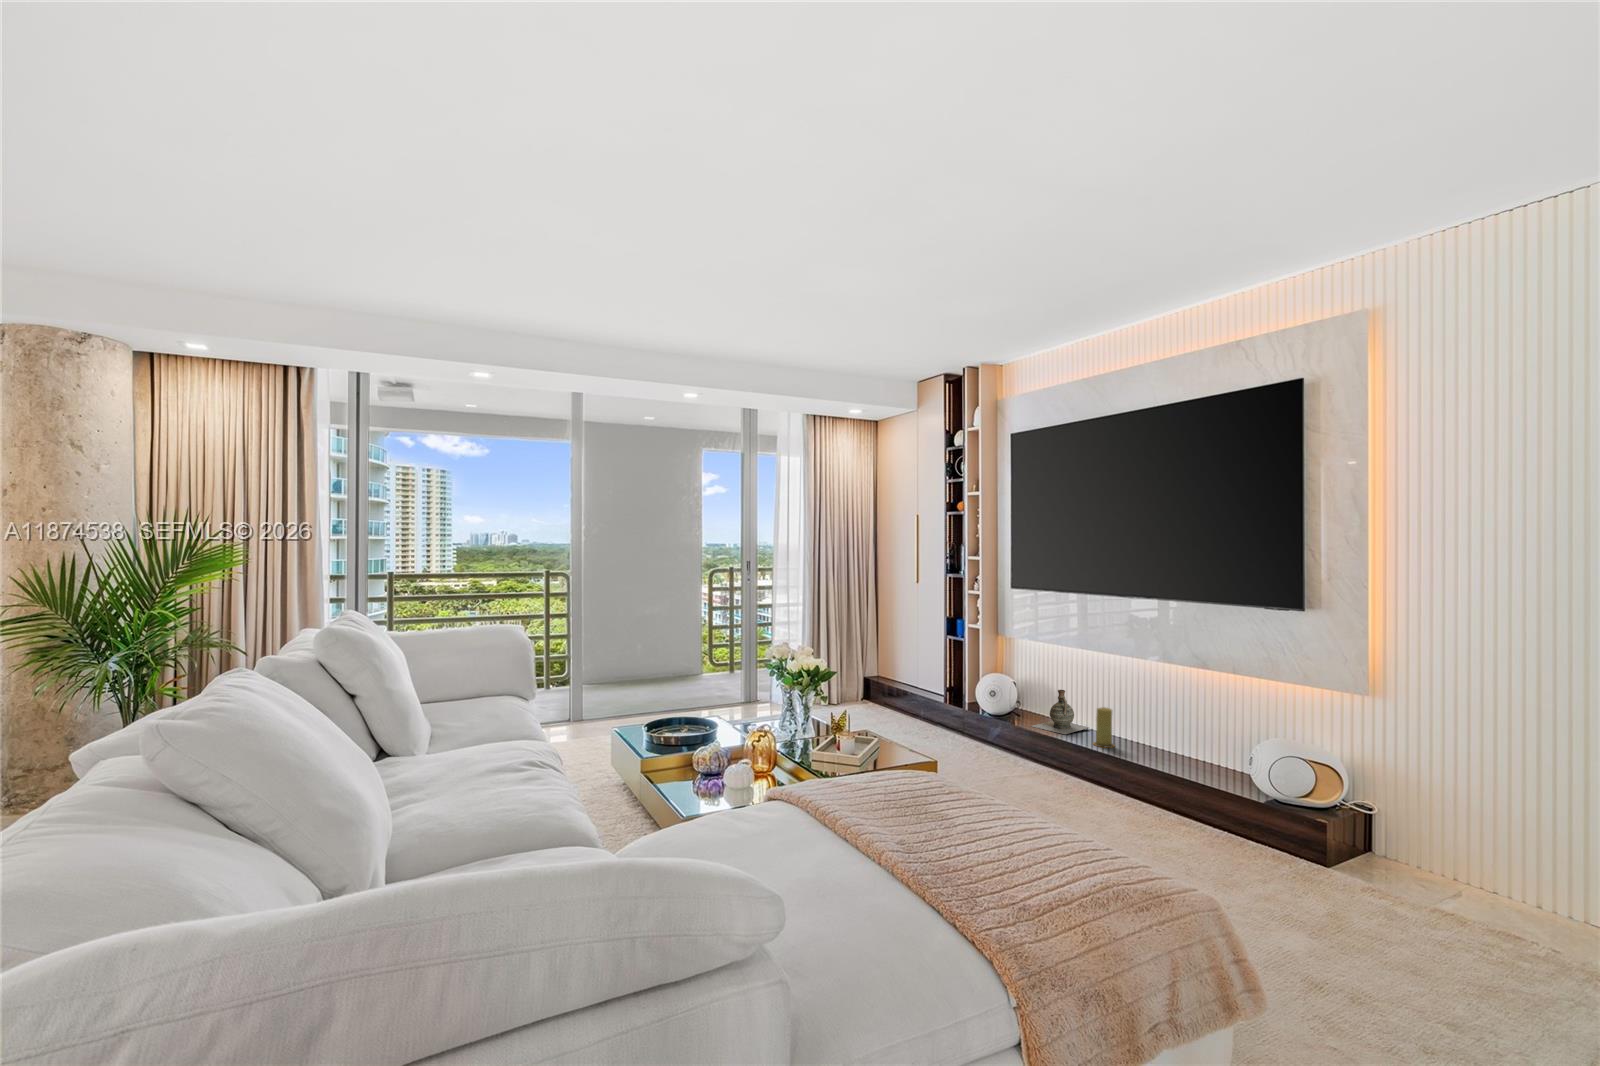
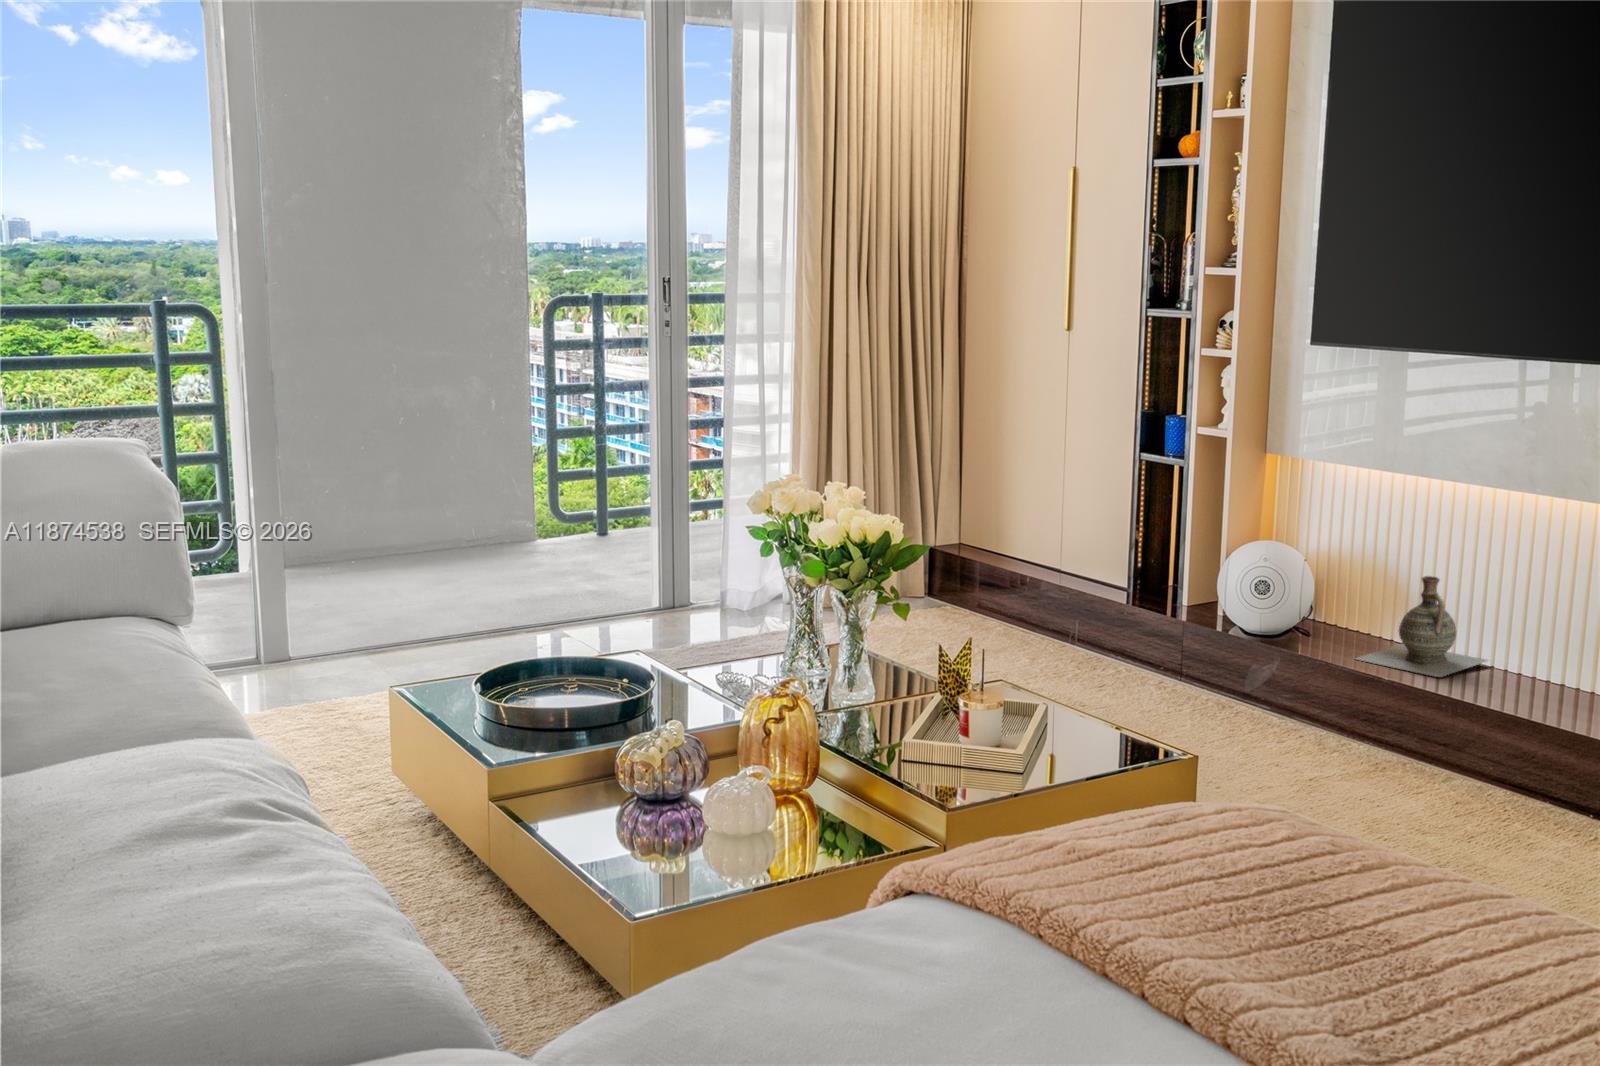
candle: present [1093,707,1114,748] -> none [1510,617,1565,708]

